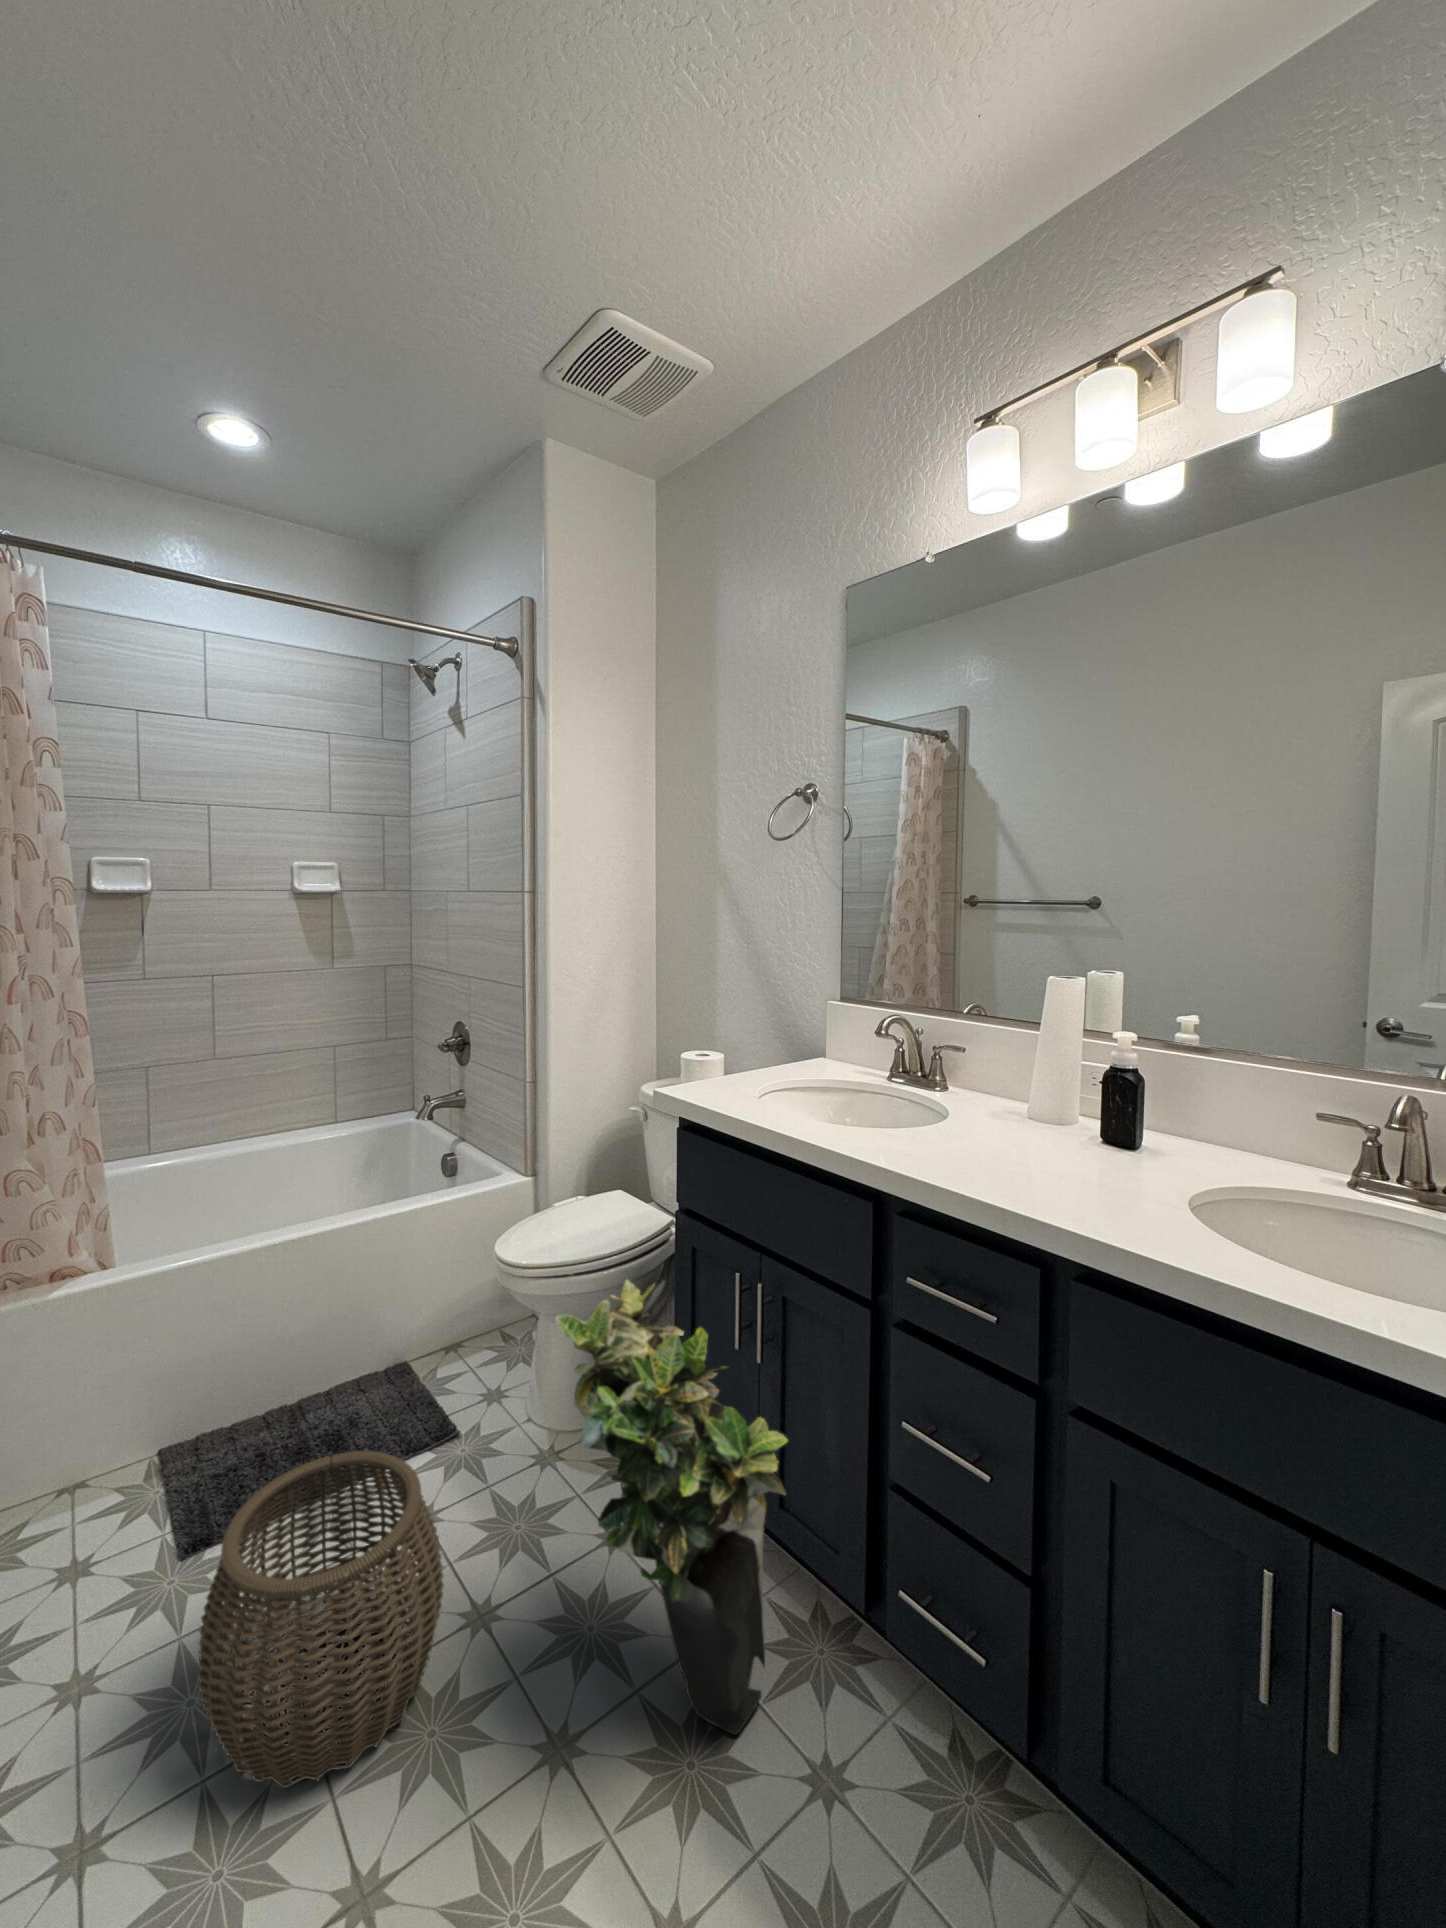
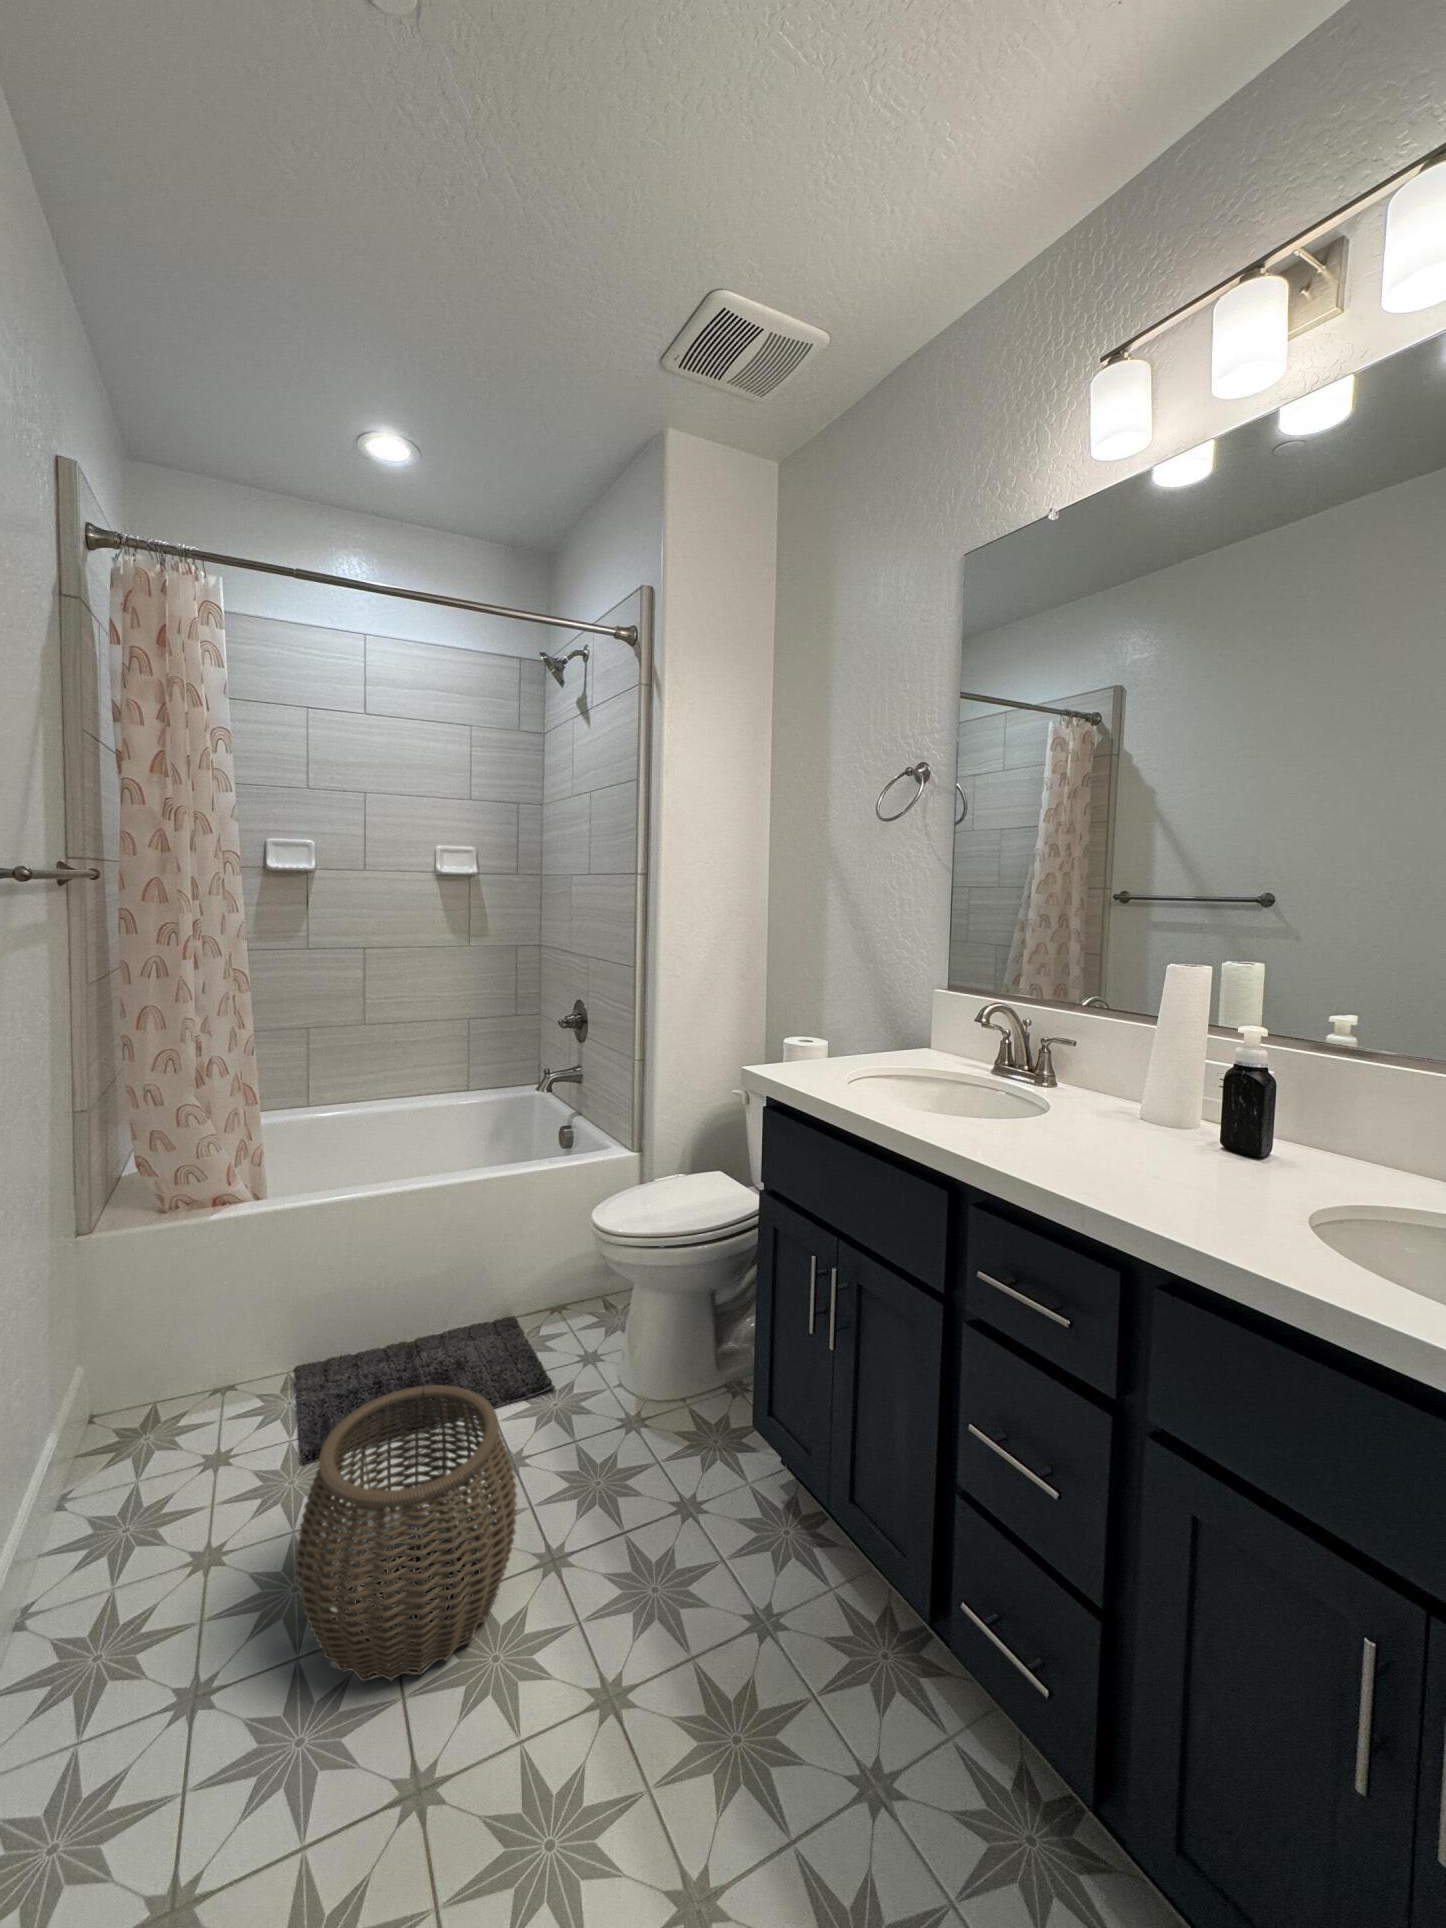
potted plant: present [556,1280,788,1735] -> none [625,1250,853,1721]

